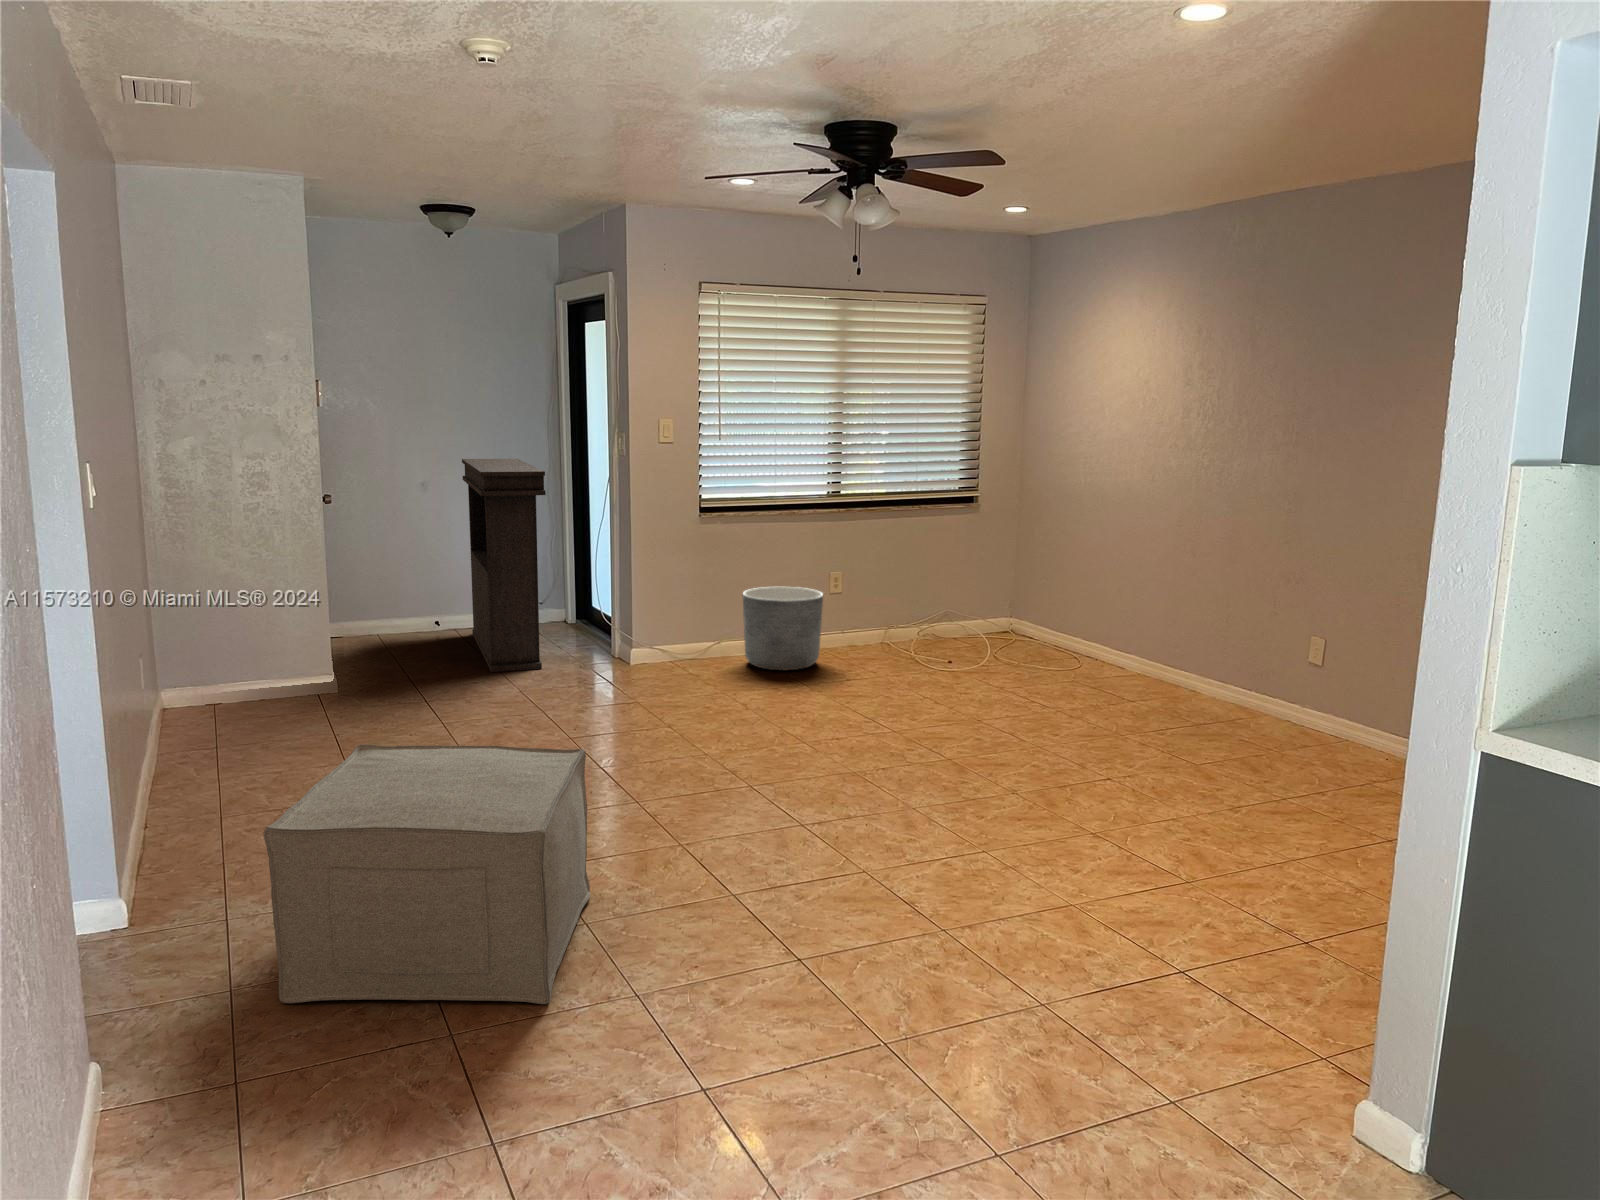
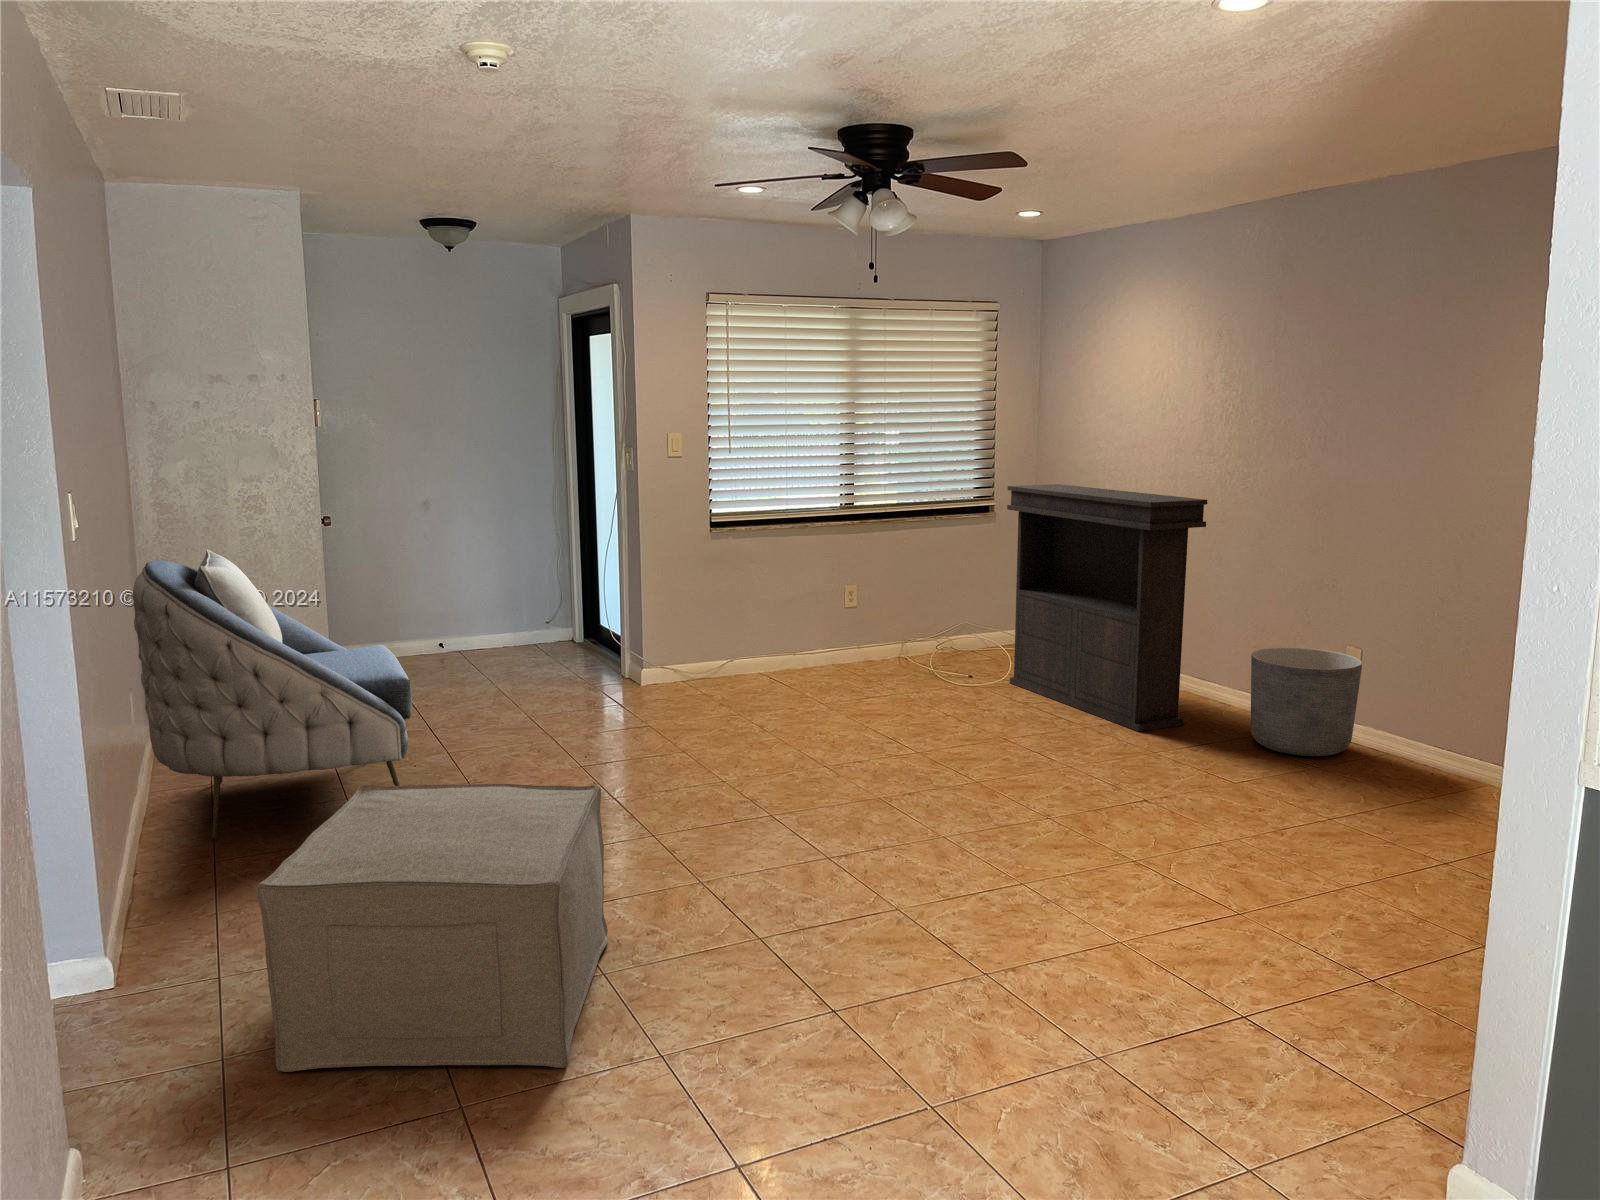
console table: present [462,459,546,672] -> present [1007,484,1208,732]
armchair: none [139,522,405,802] -> present [133,550,412,841]
planter: present [743,587,823,670] -> present [1251,647,1362,756]

